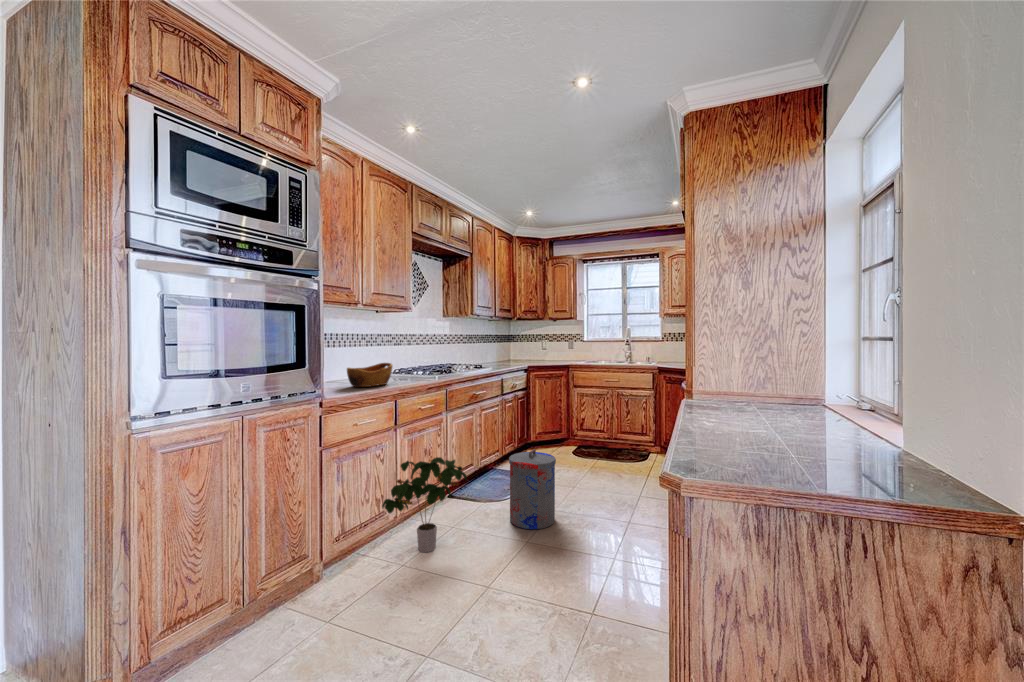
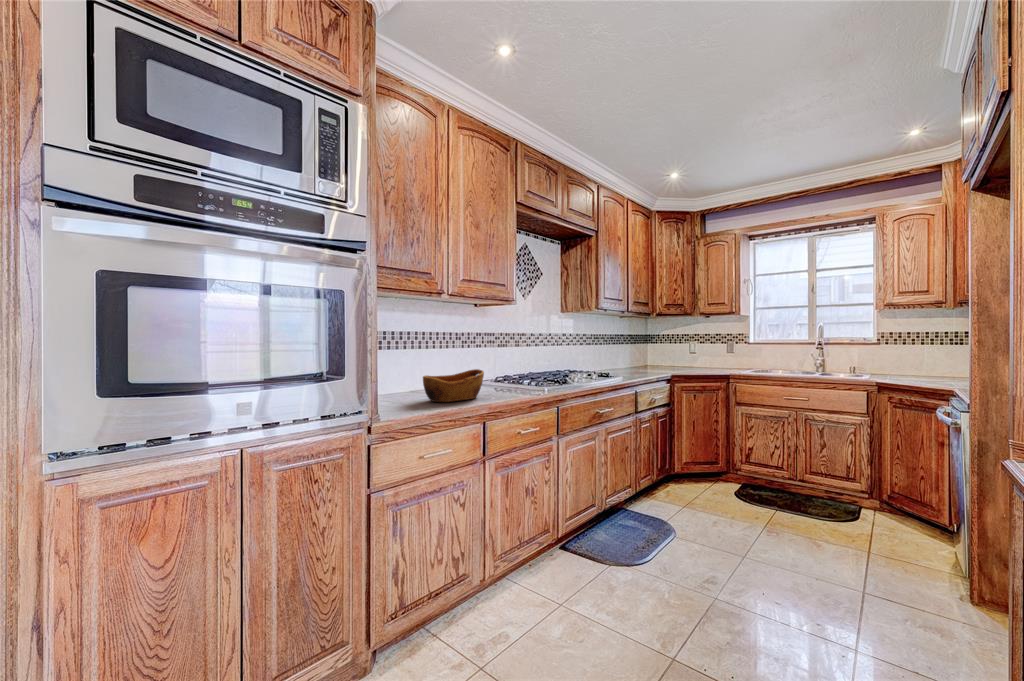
trash can: present [509,449,556,529] -> none [644,506,721,637]
potted plant: present [382,457,467,552] -> none [458,510,578,651]

